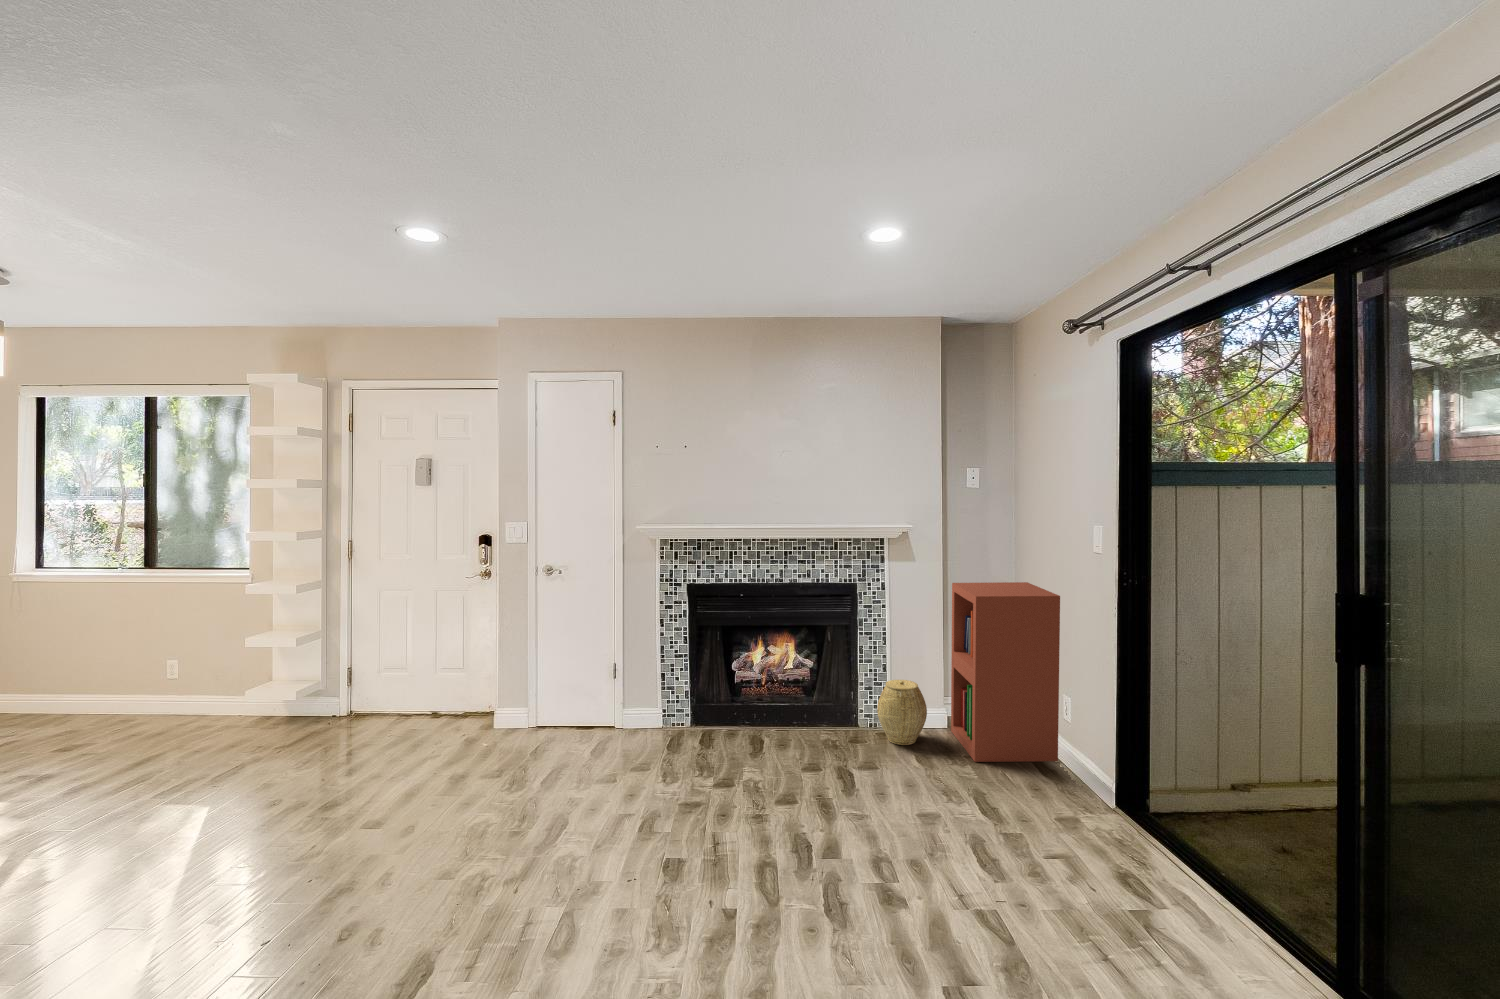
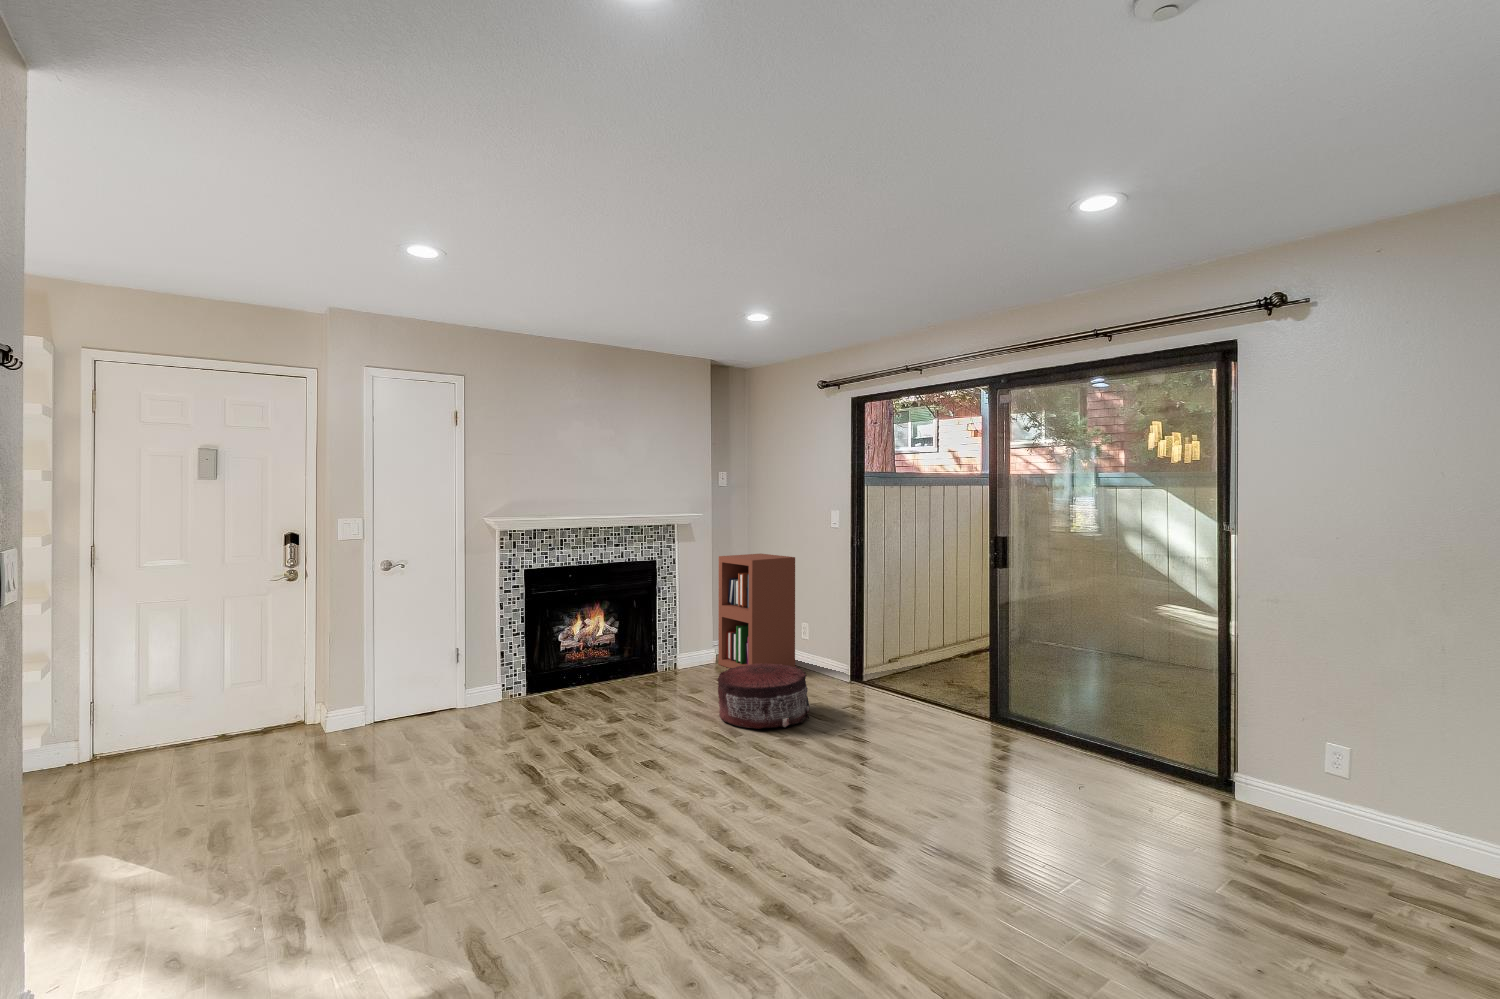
woven basket: present [877,680,927,745] -> none [676,630,713,677]
pouf: none [835,754,974,877] -> present [718,663,810,729]

